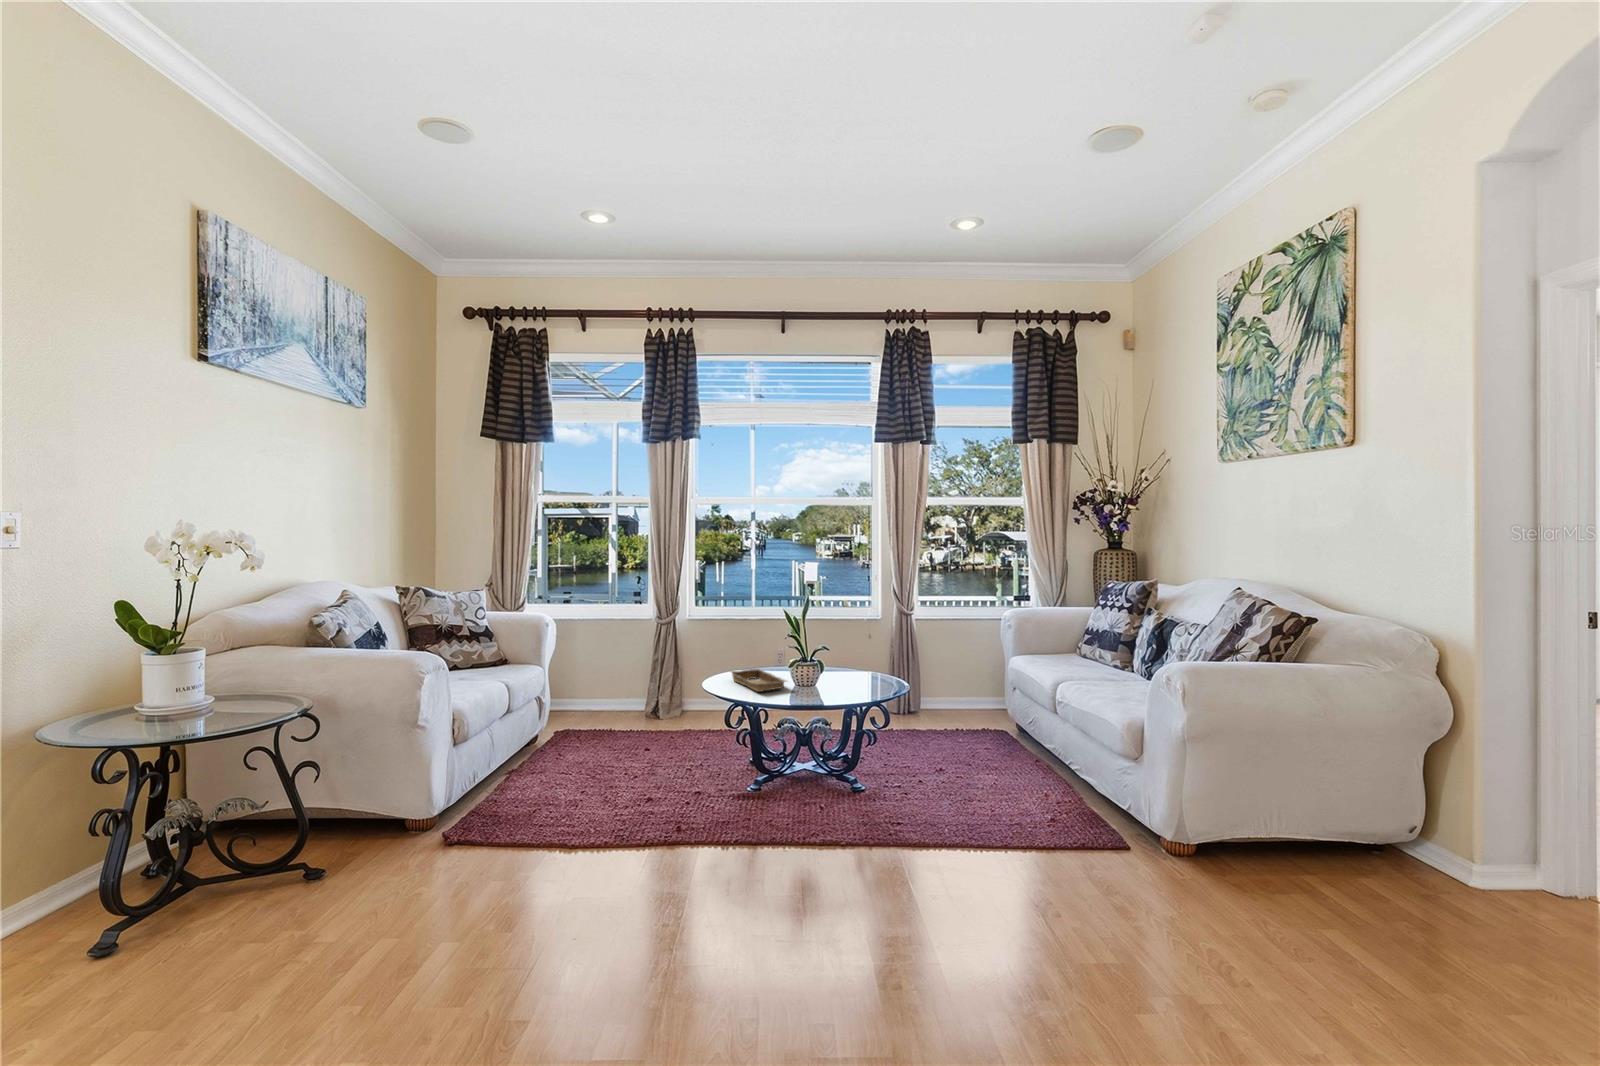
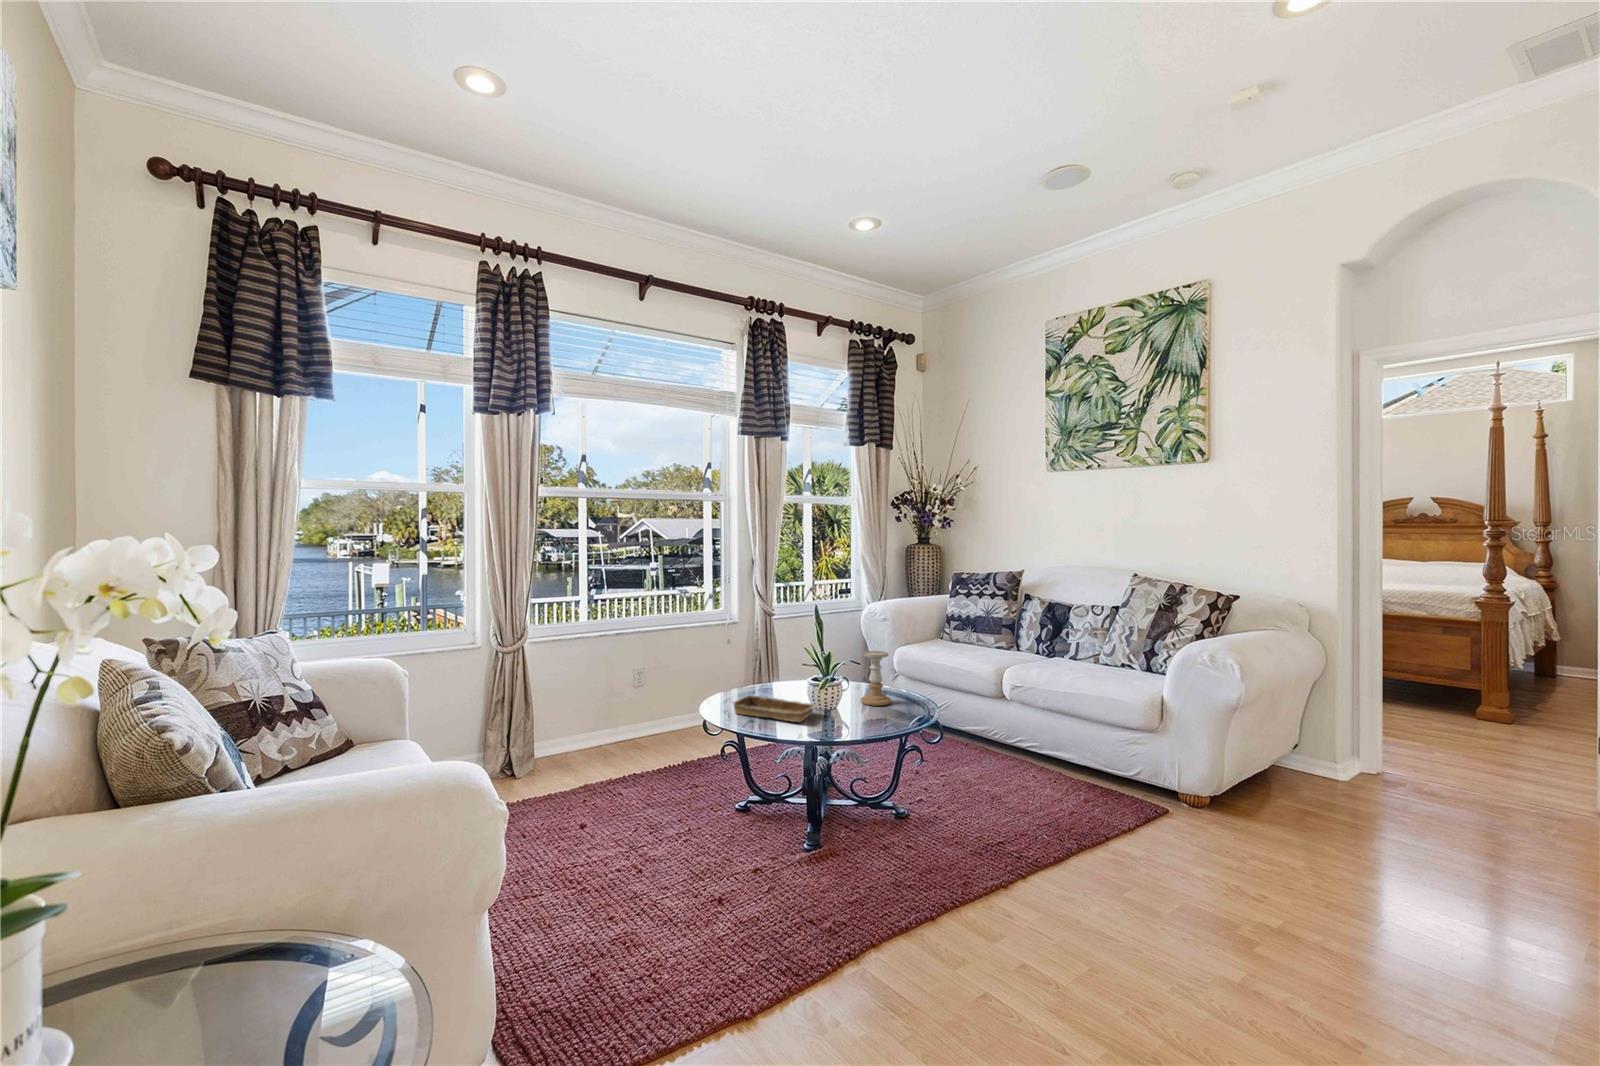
candle holder: none [843,643,871,692] -> present [861,651,891,706]

